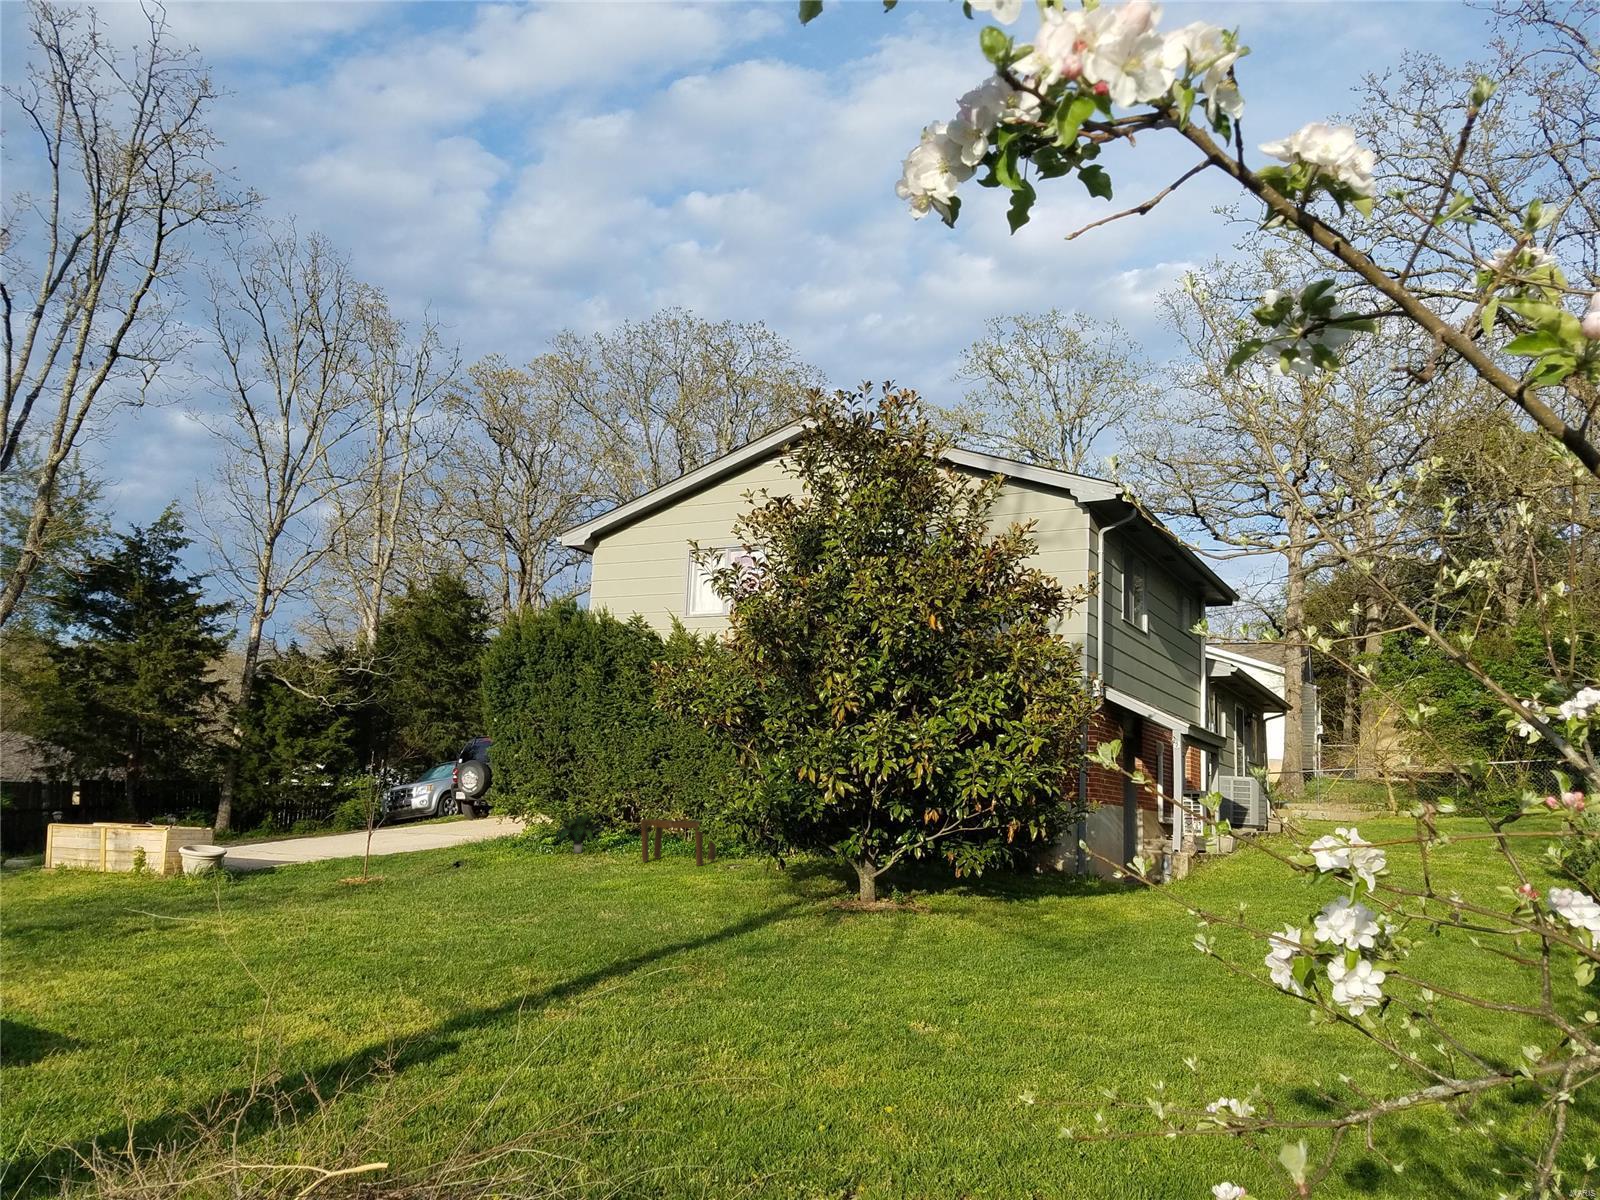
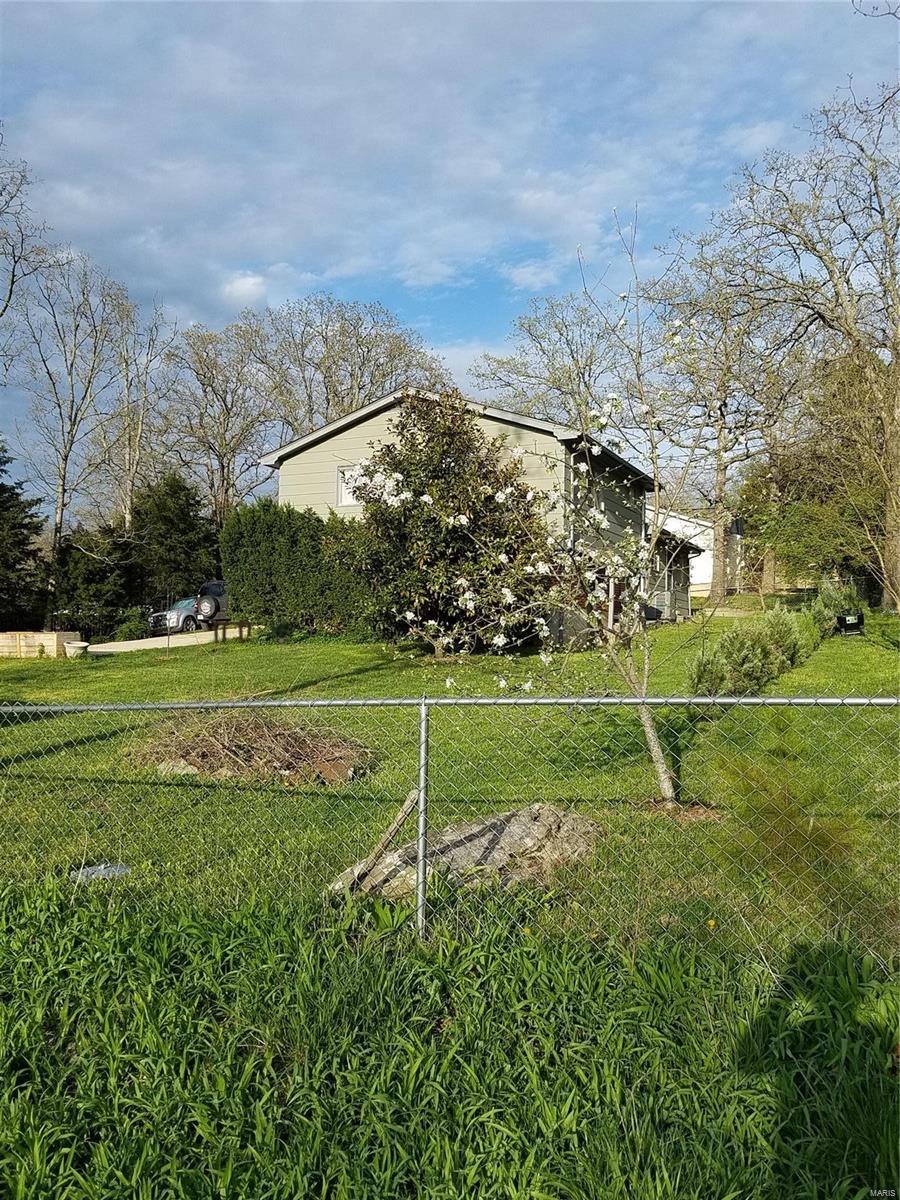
bench: present [641,819,716,866] -> present [213,621,252,643]

